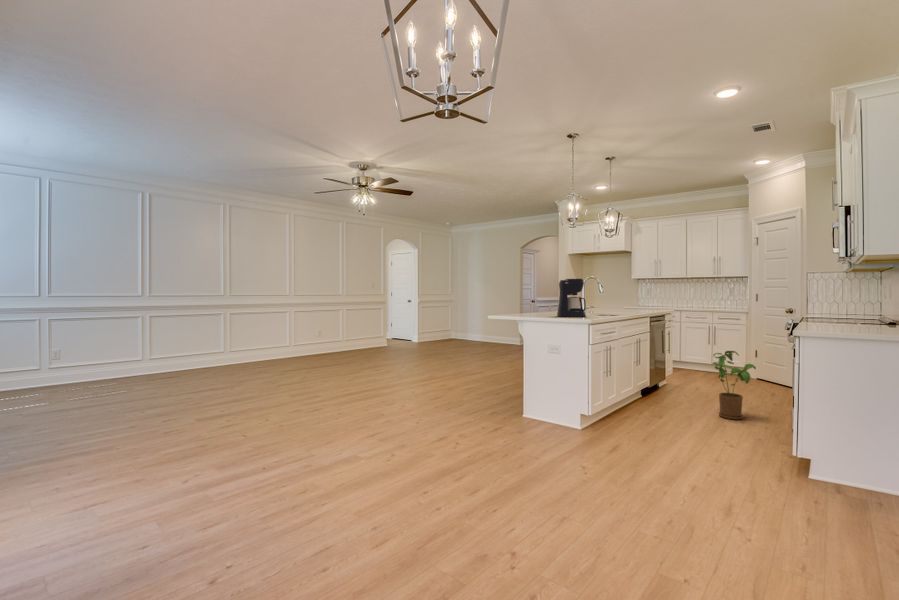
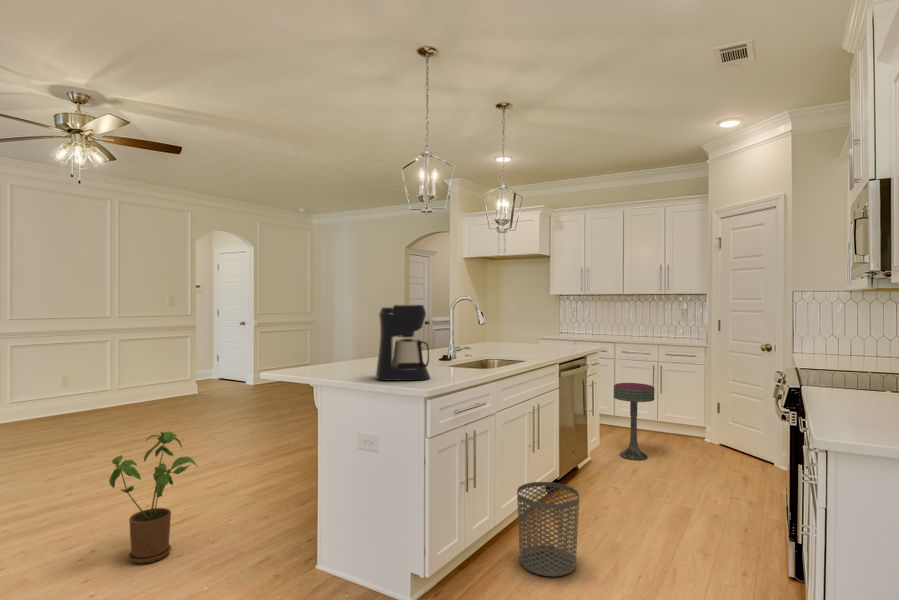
bar stool: none [681,335,710,383] -> present [614,383,655,460]
house plant: present [712,351,756,419] -> present [109,432,197,563]
waste bin: none [632,377,668,422] -> present [517,482,579,577]

